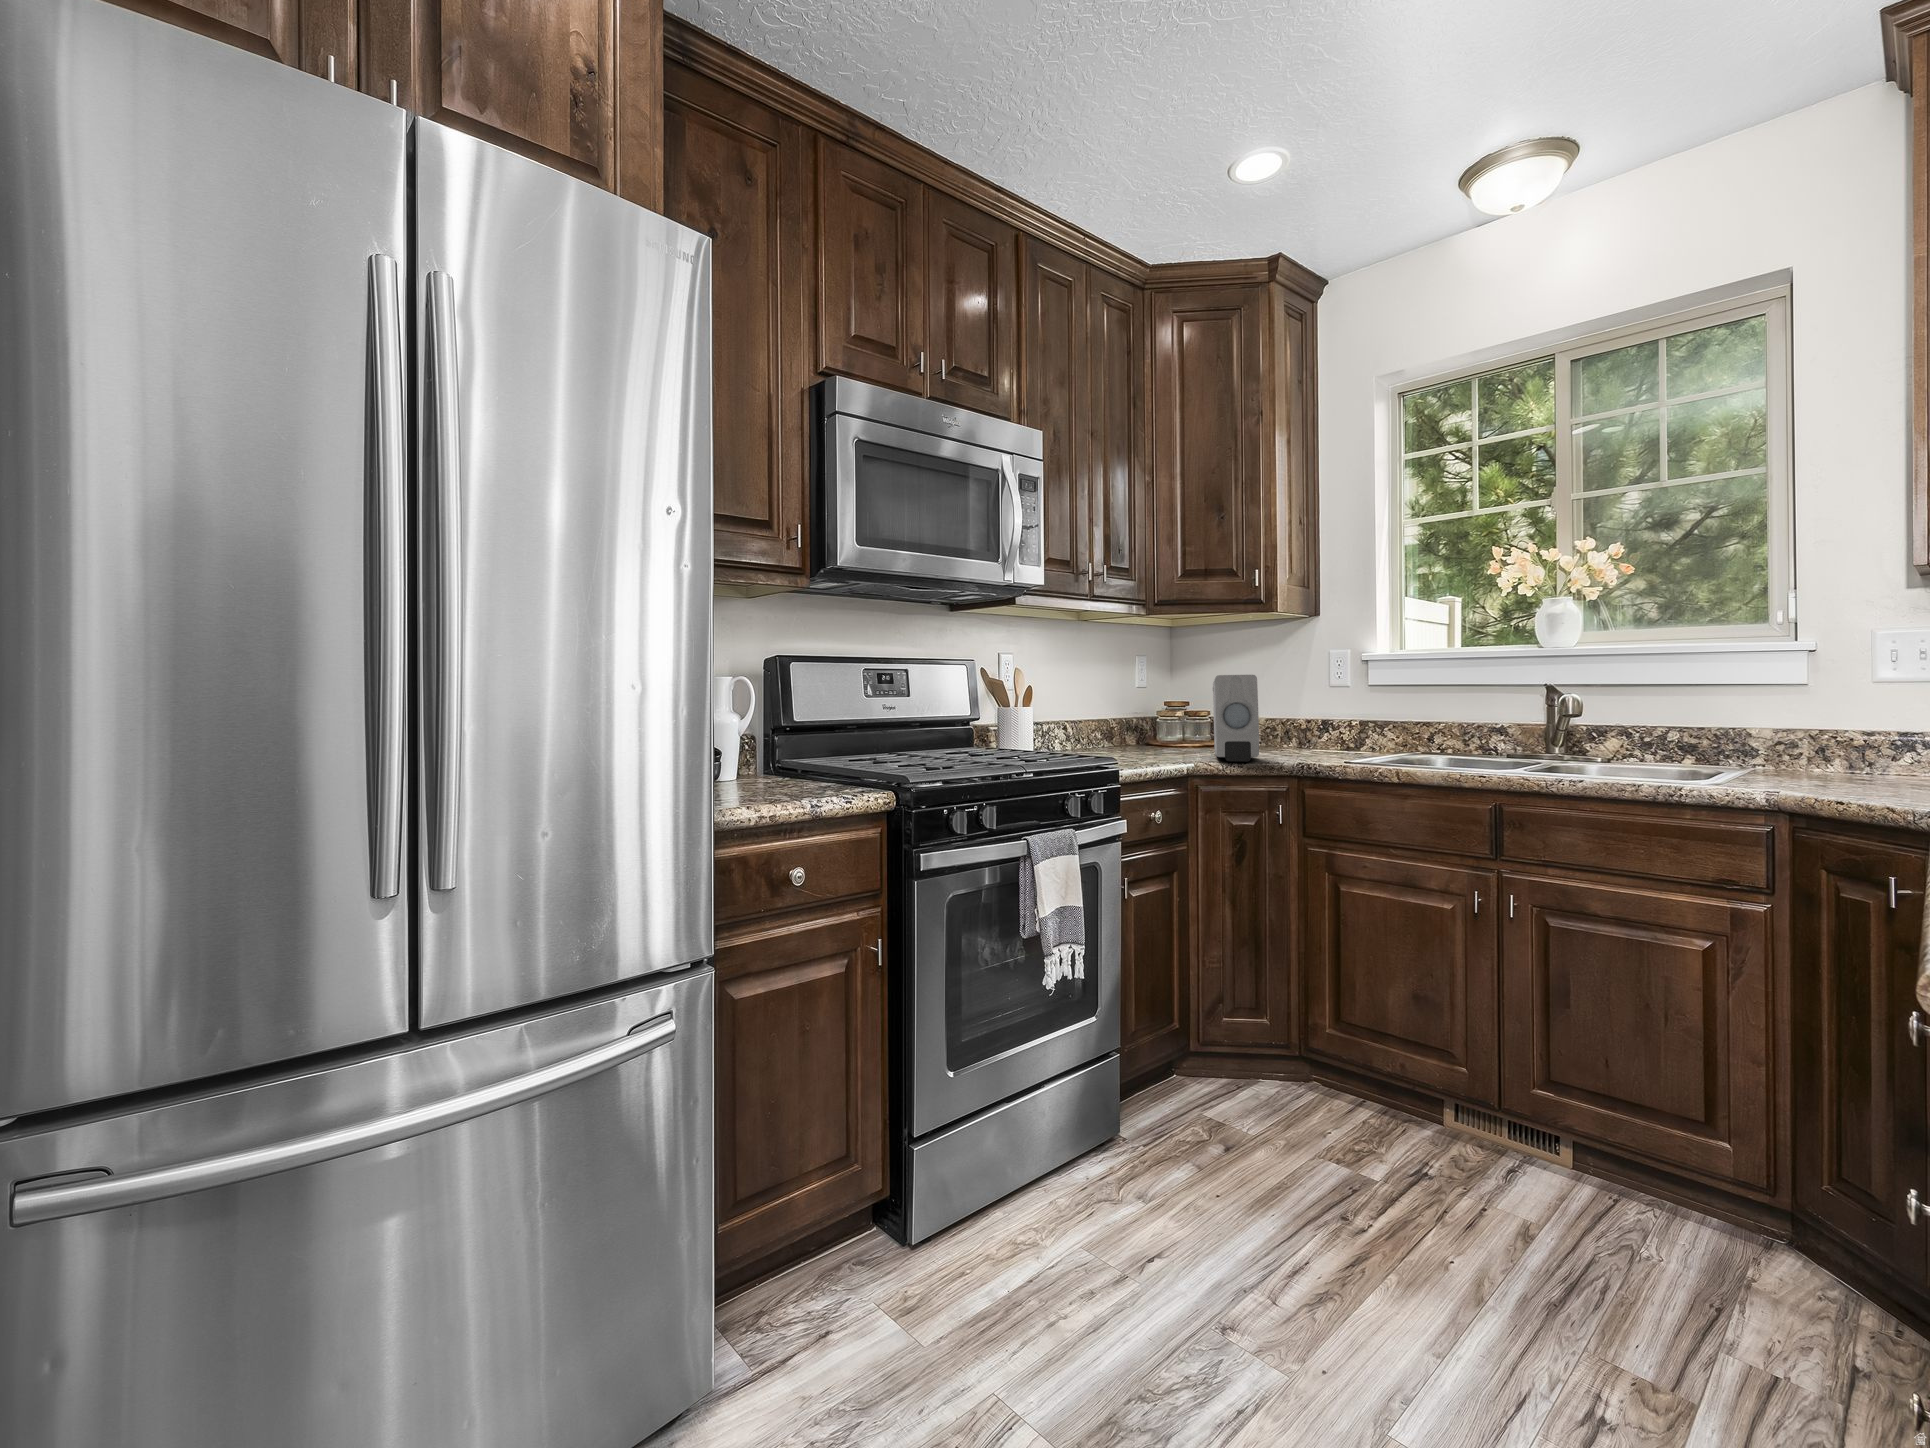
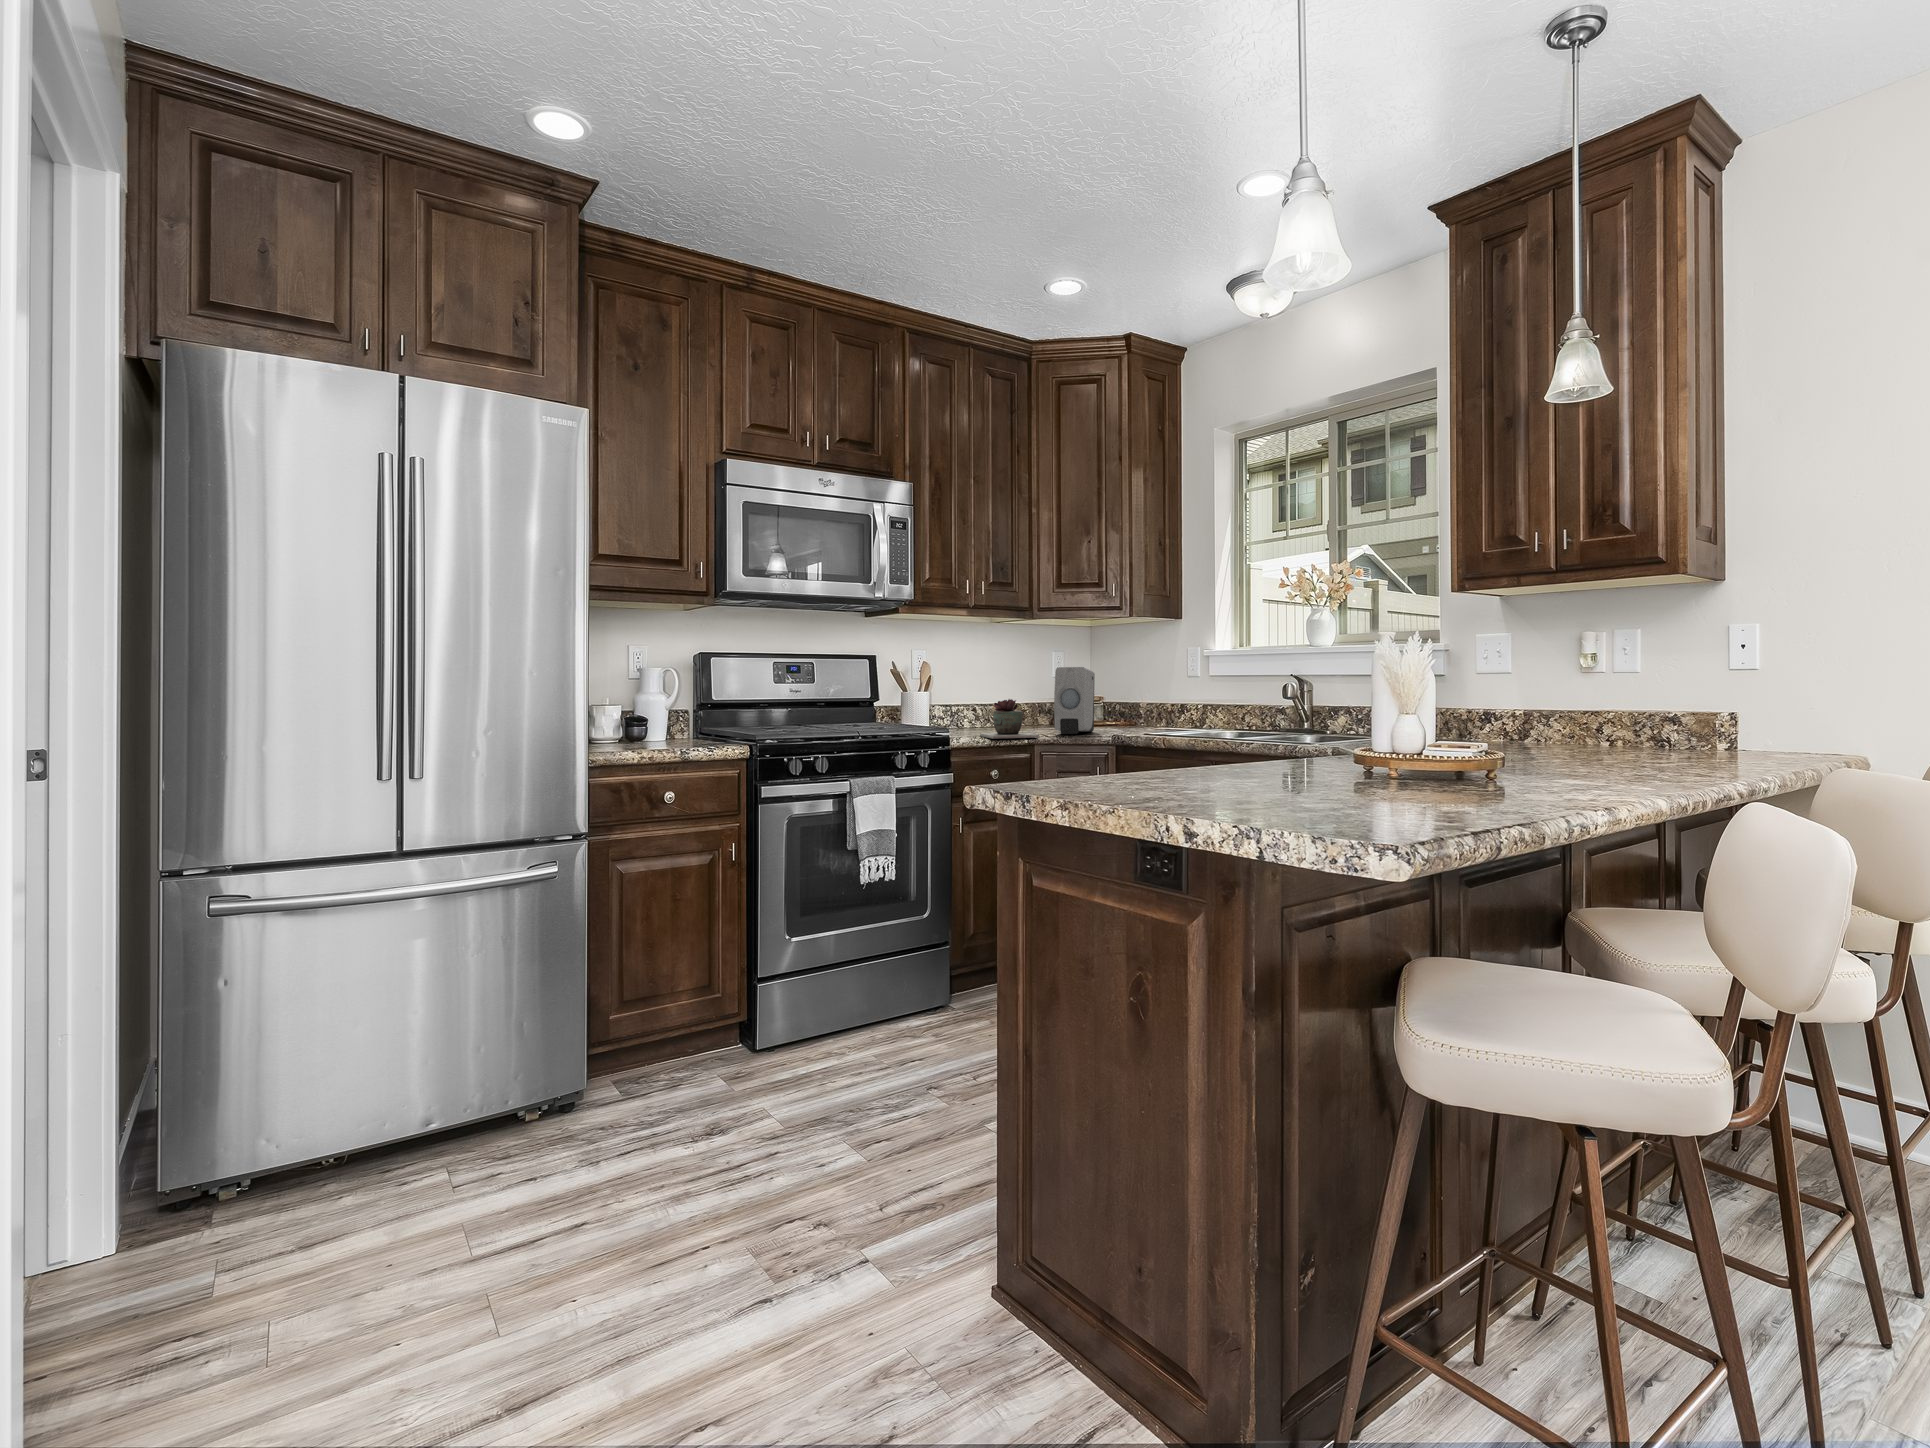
succulent plant: none [1122,716,1216,770] -> present [980,699,1039,739]

